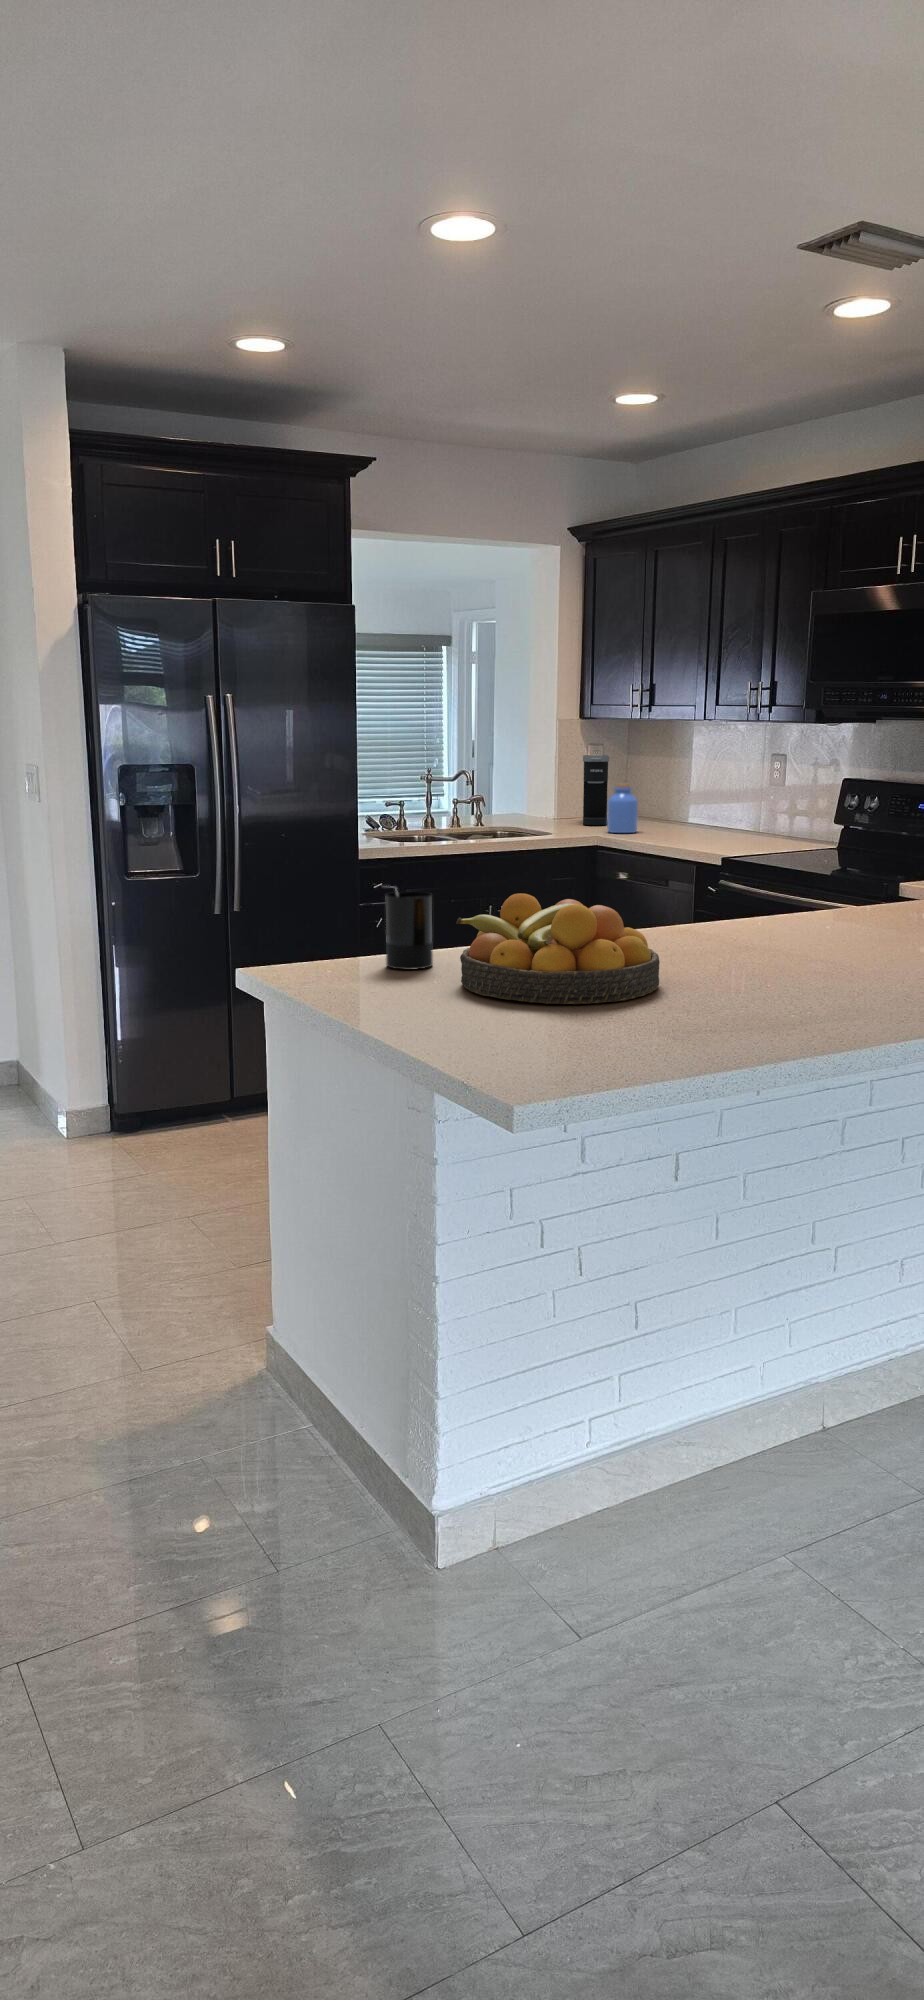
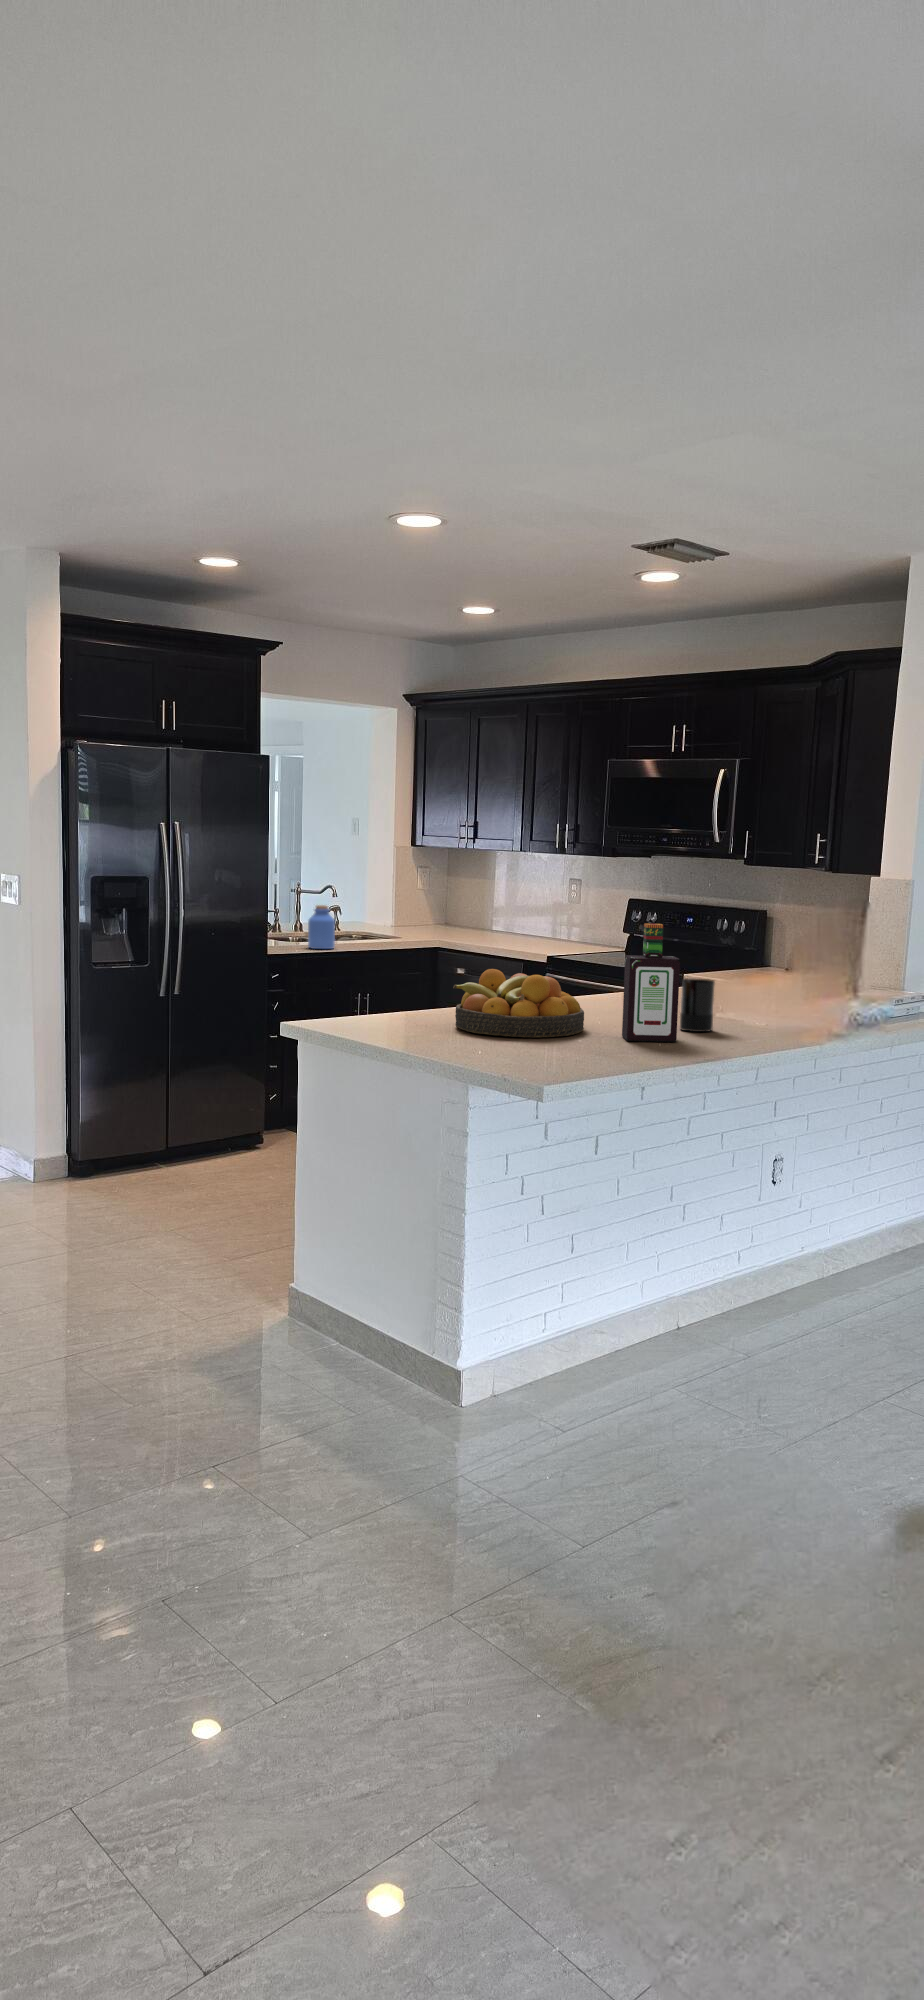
coffee maker: present [583,755,609,825] -> none [414,875,437,931]
jar: present [607,783,638,833] -> present [308,905,335,949]
bottle: none [711,822,800,1016] -> present [622,924,680,1042]
candle: present [386,891,433,970] -> present [680,979,715,1032]

